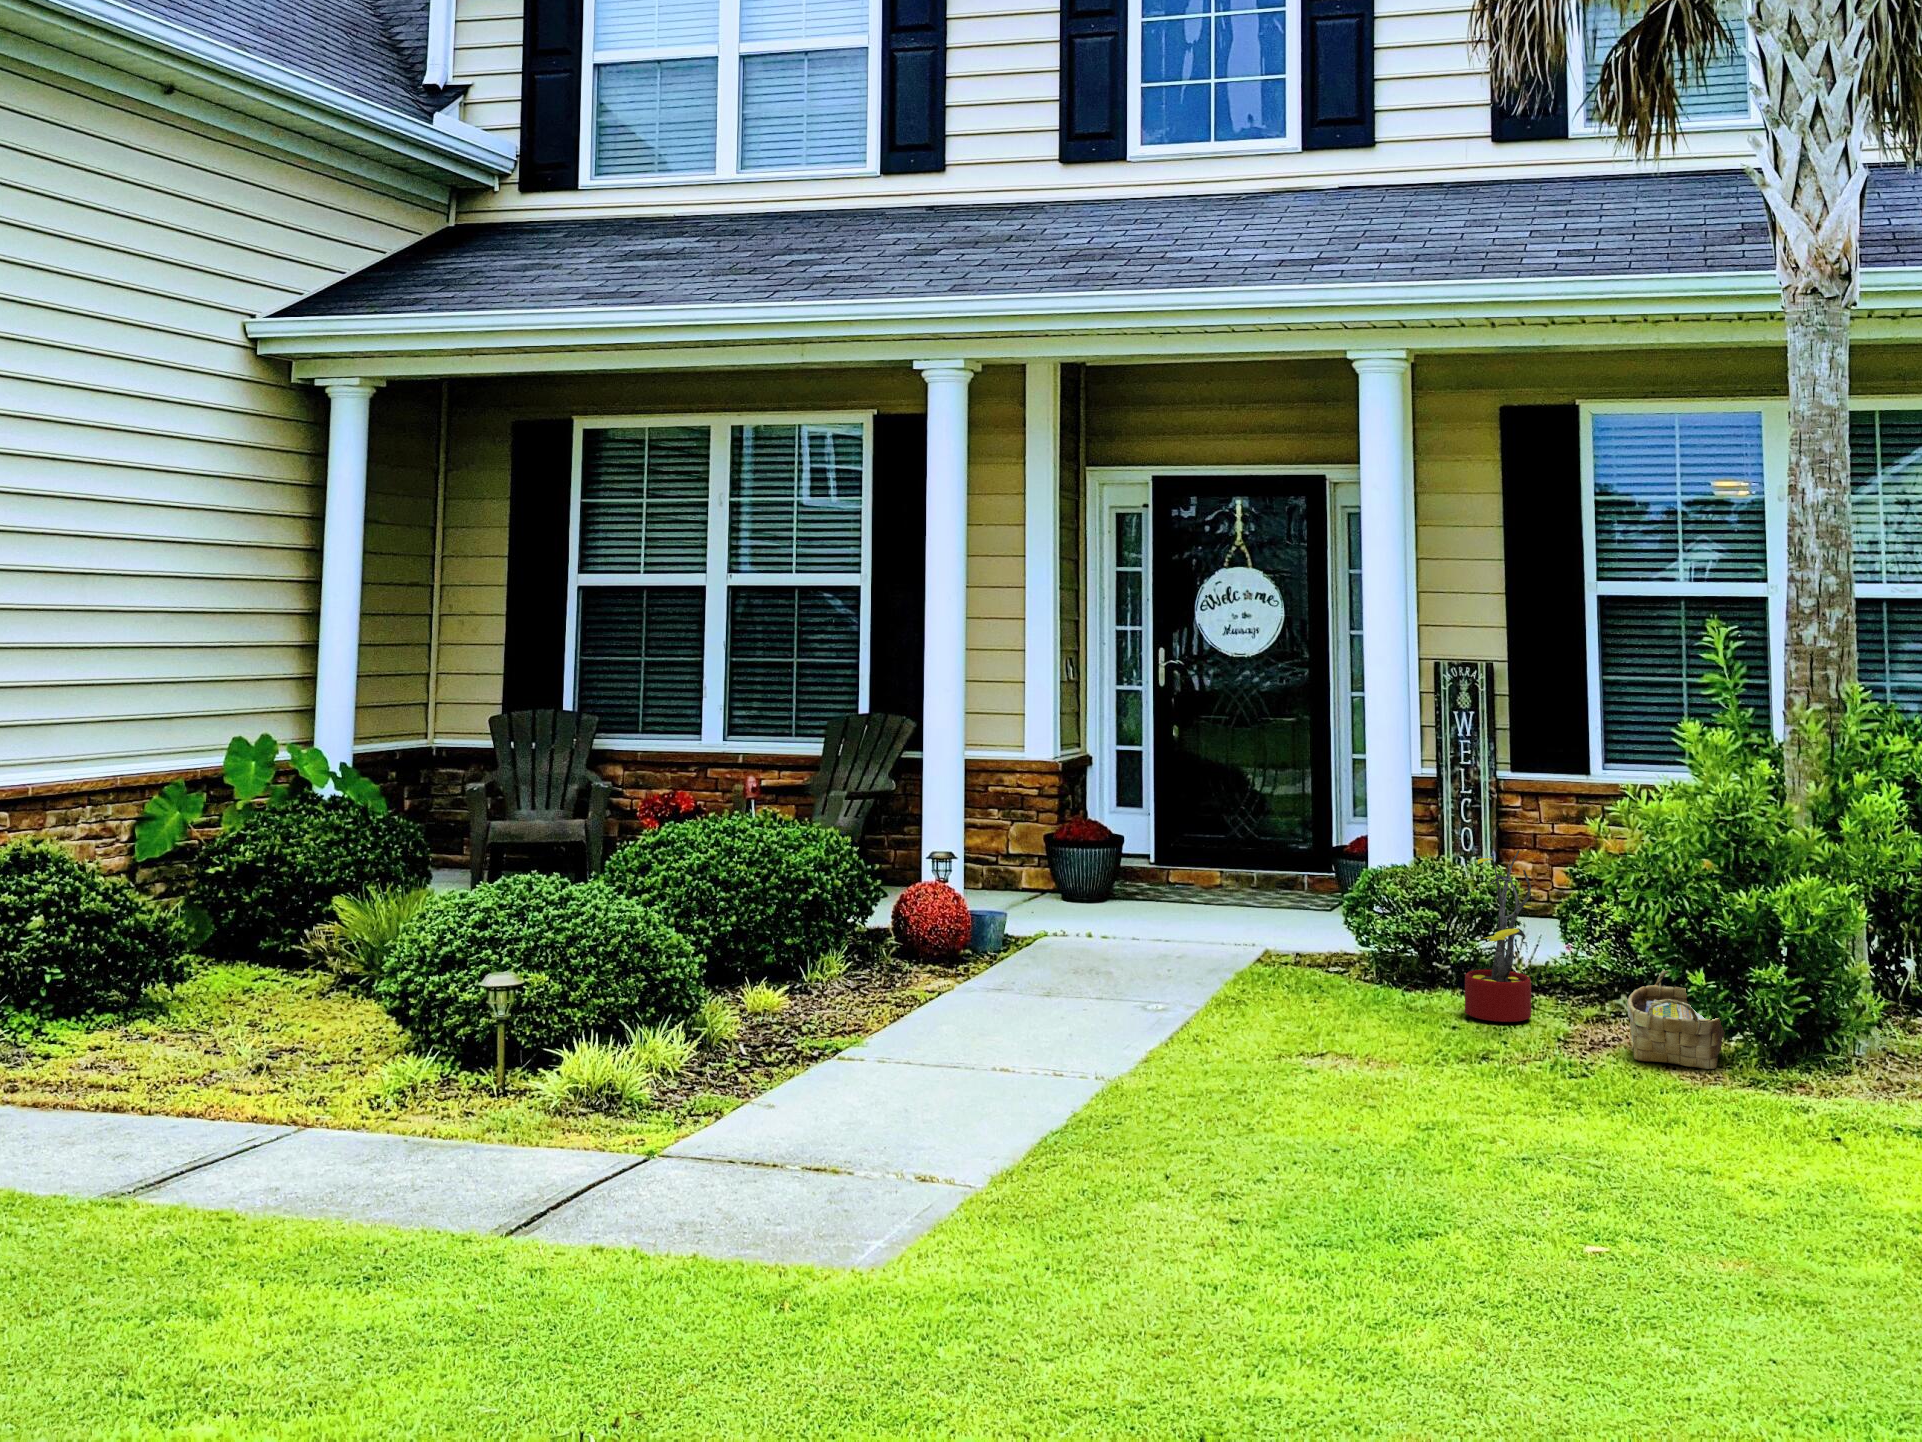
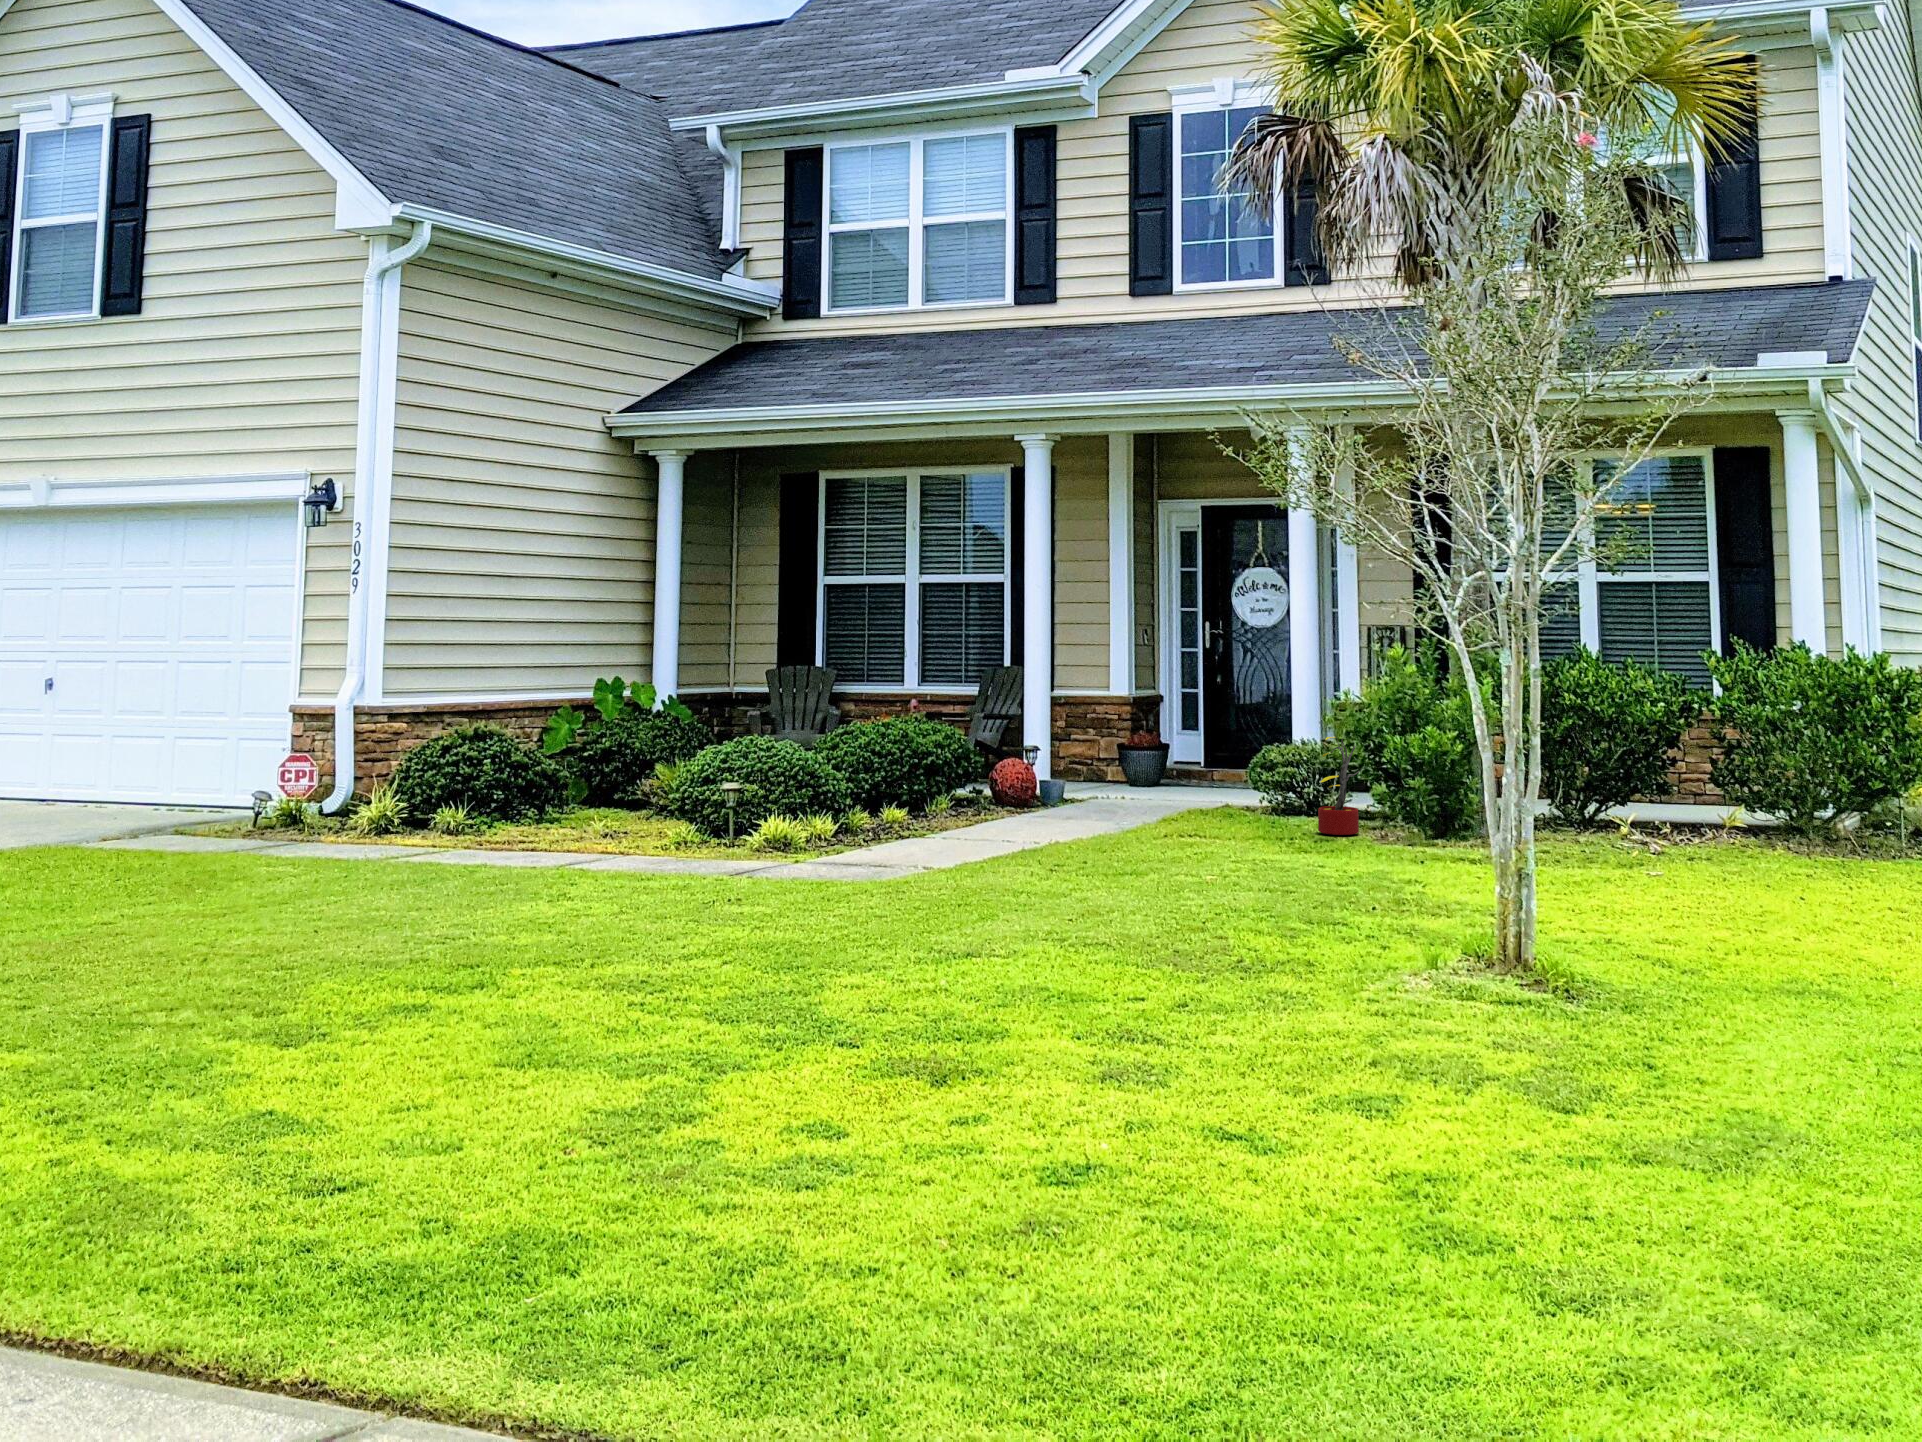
woven basket: present [1628,970,1725,1069] -> none [1390,796,1453,852]

